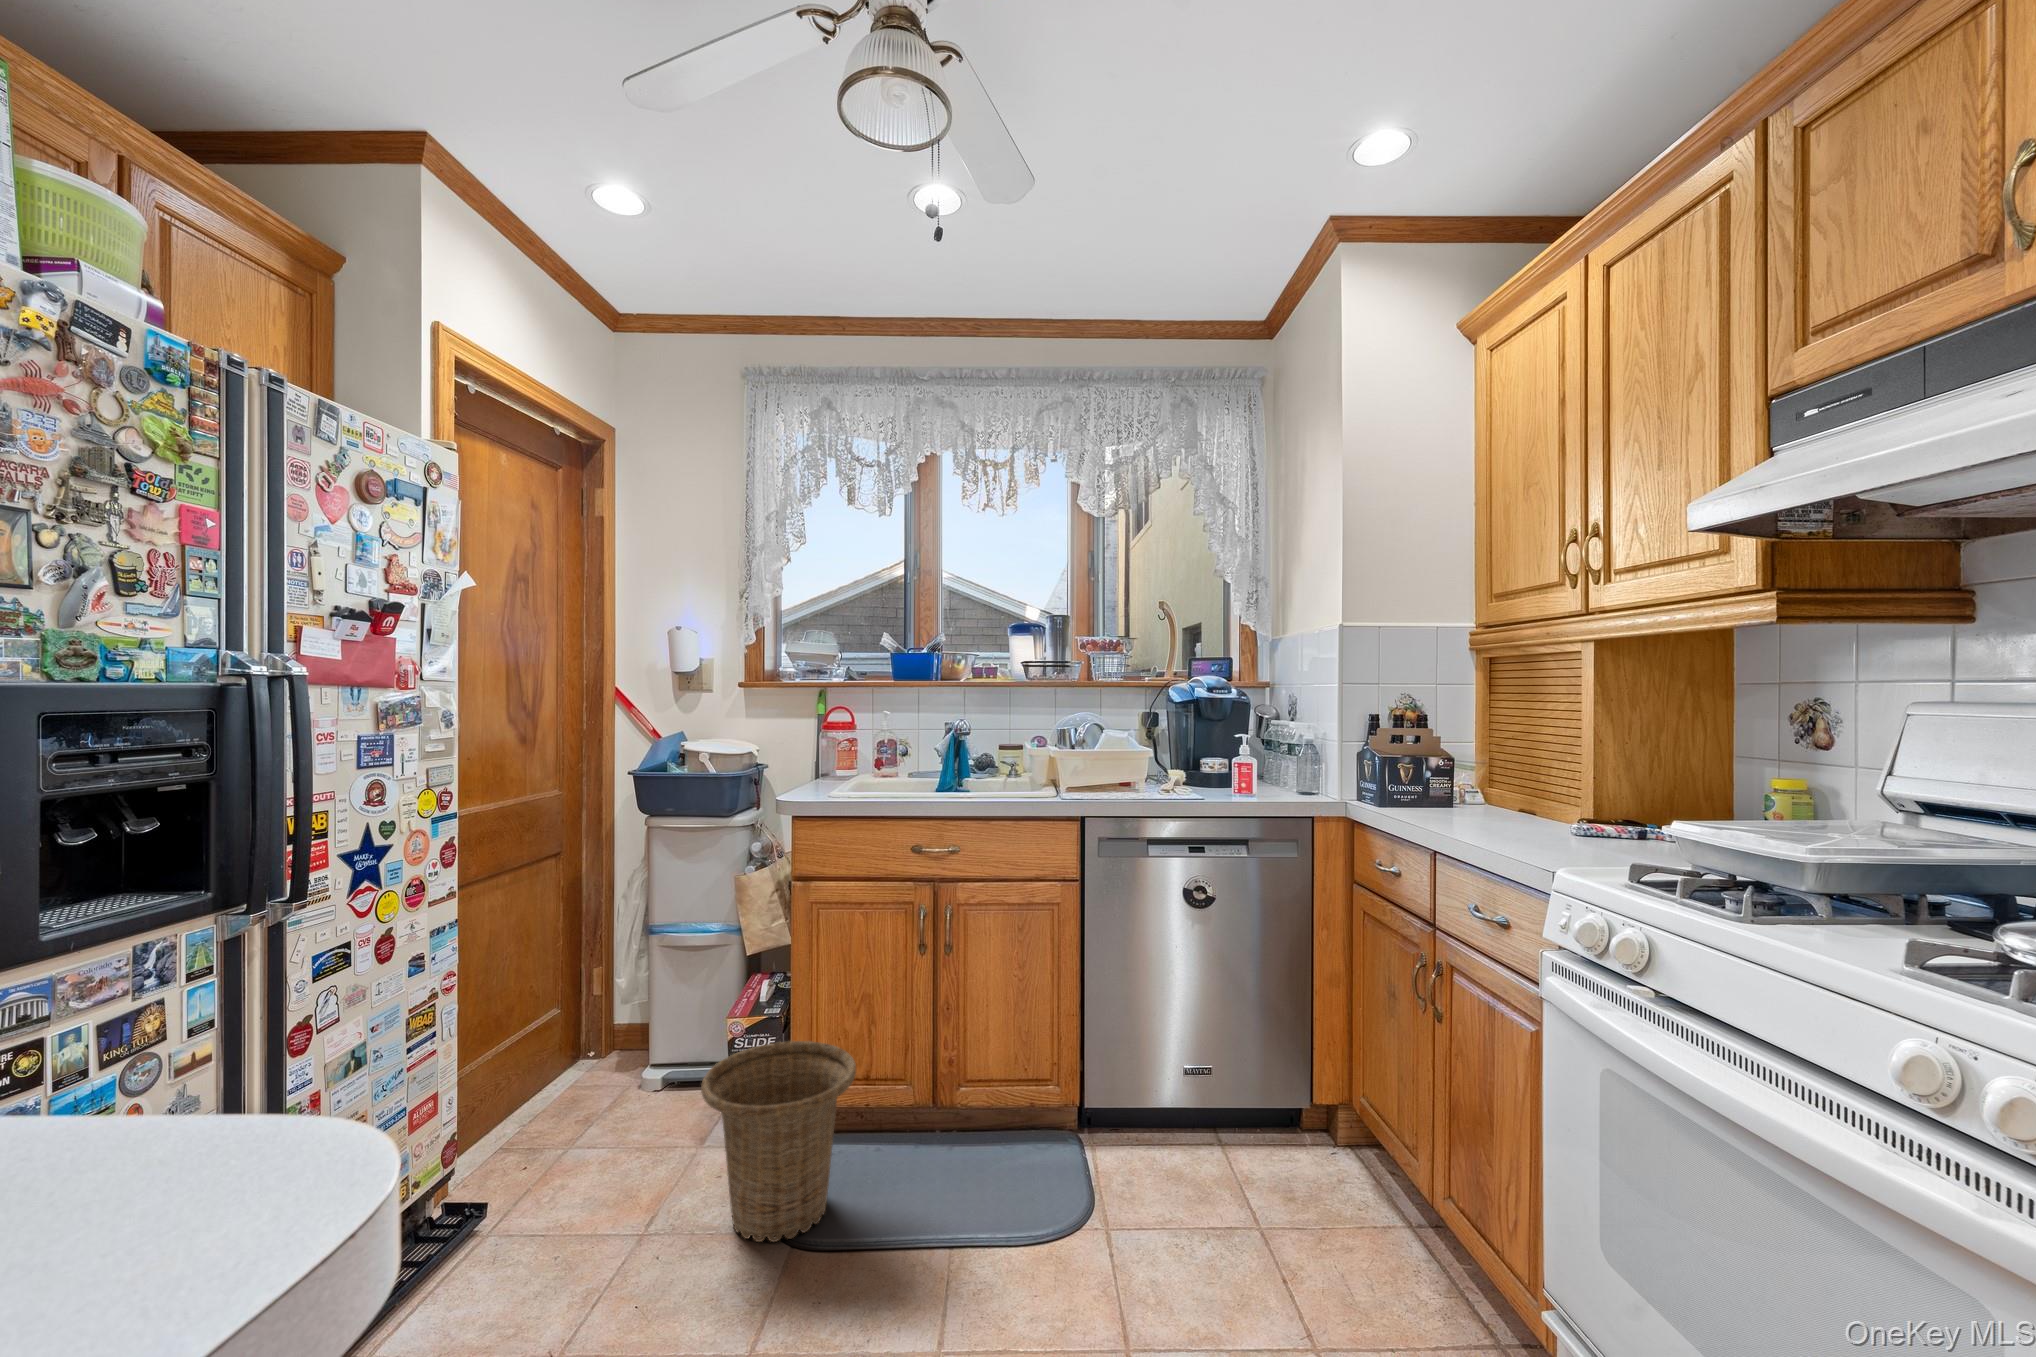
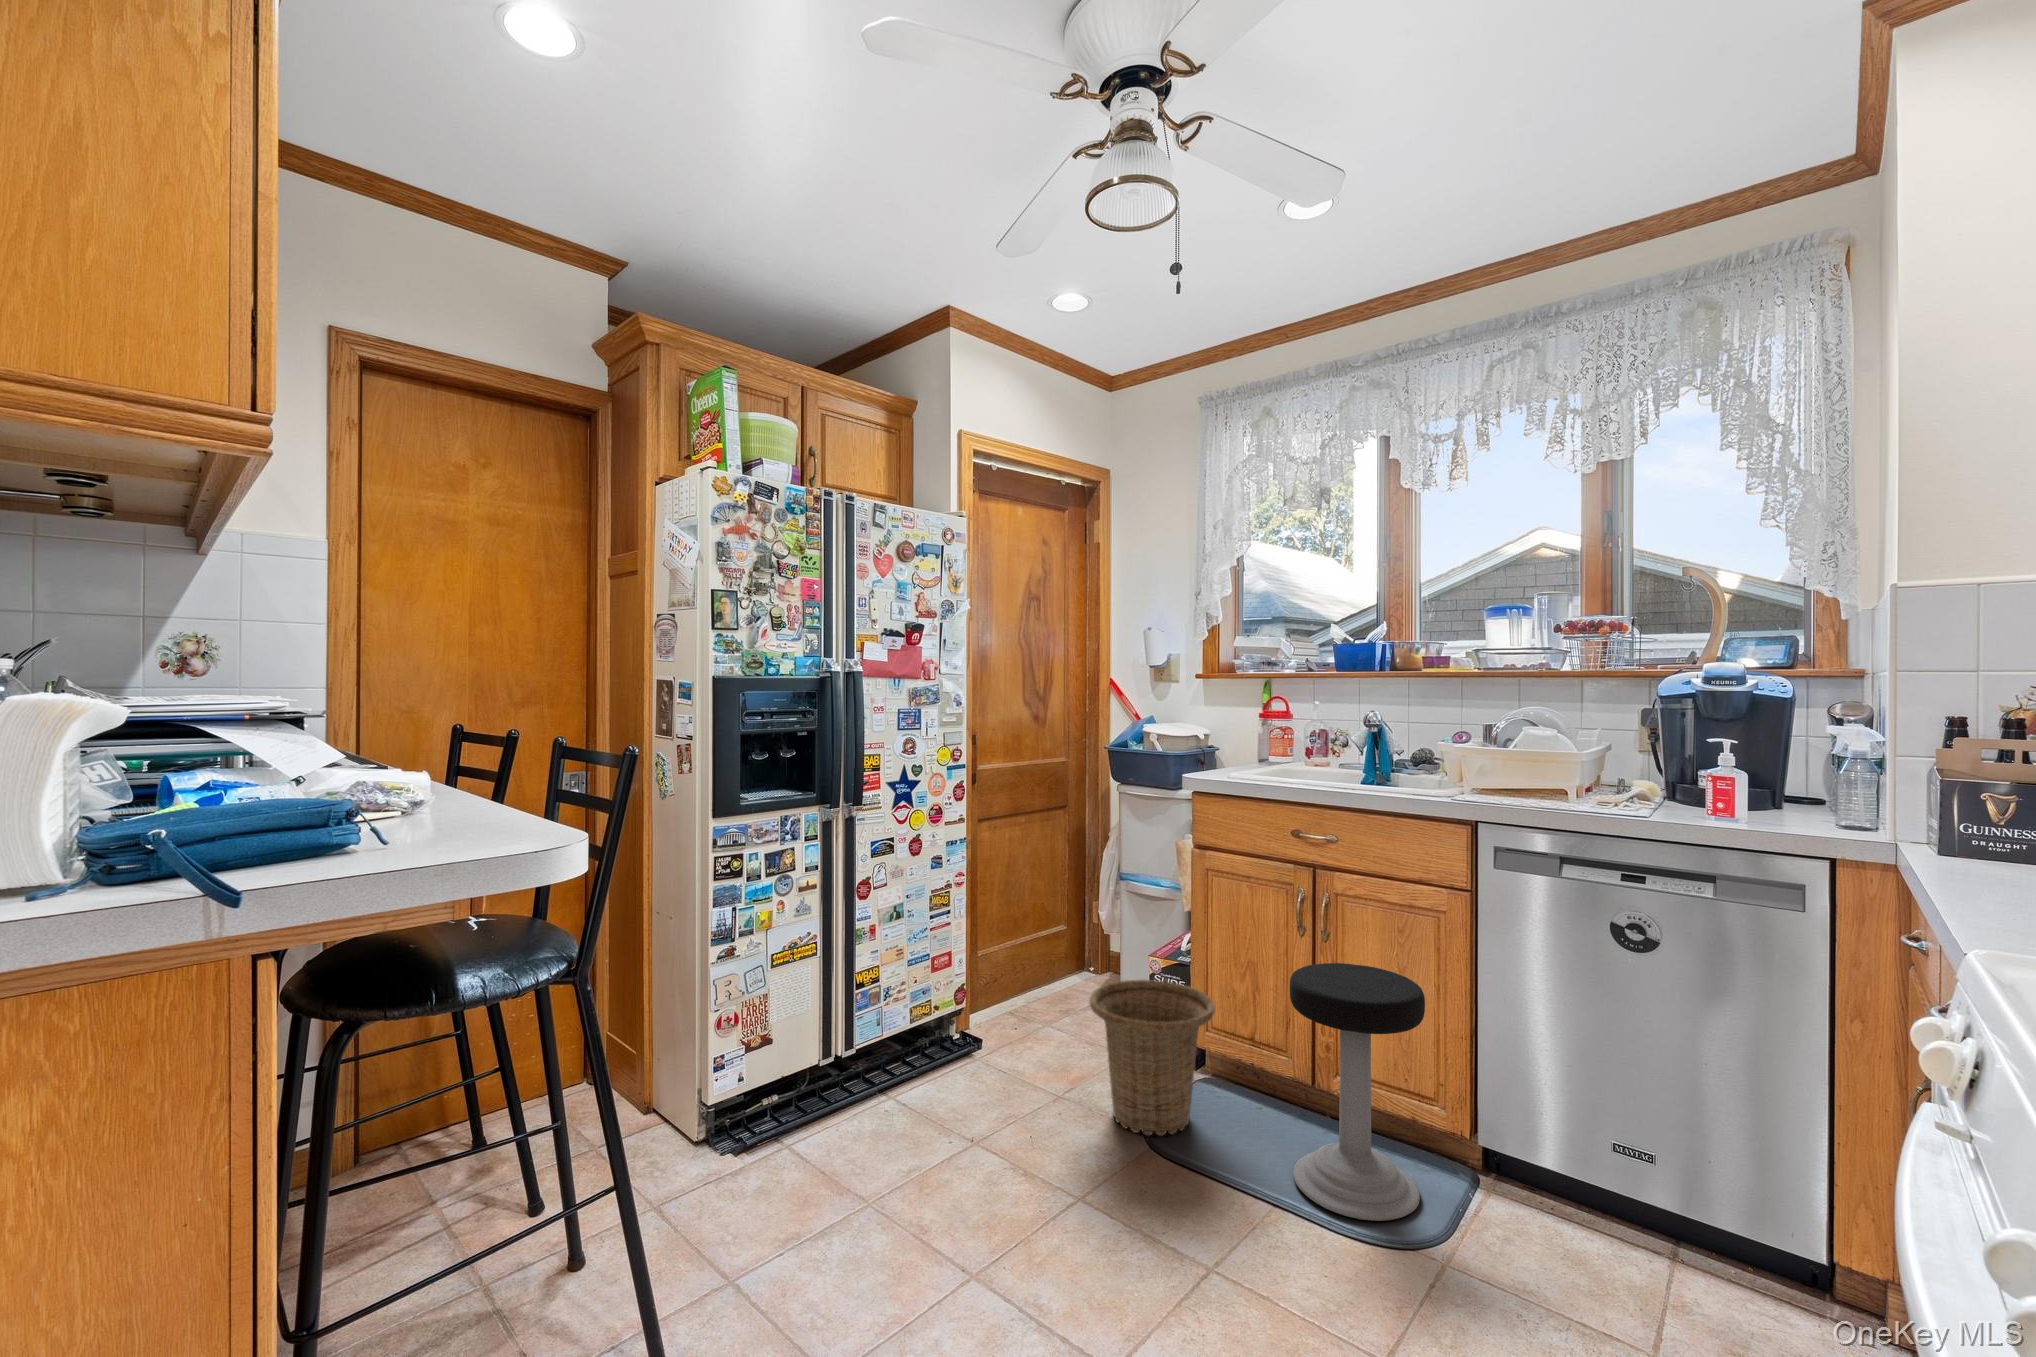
stool: none [953,970,1080,1234] -> present [1290,963,1425,1221]

